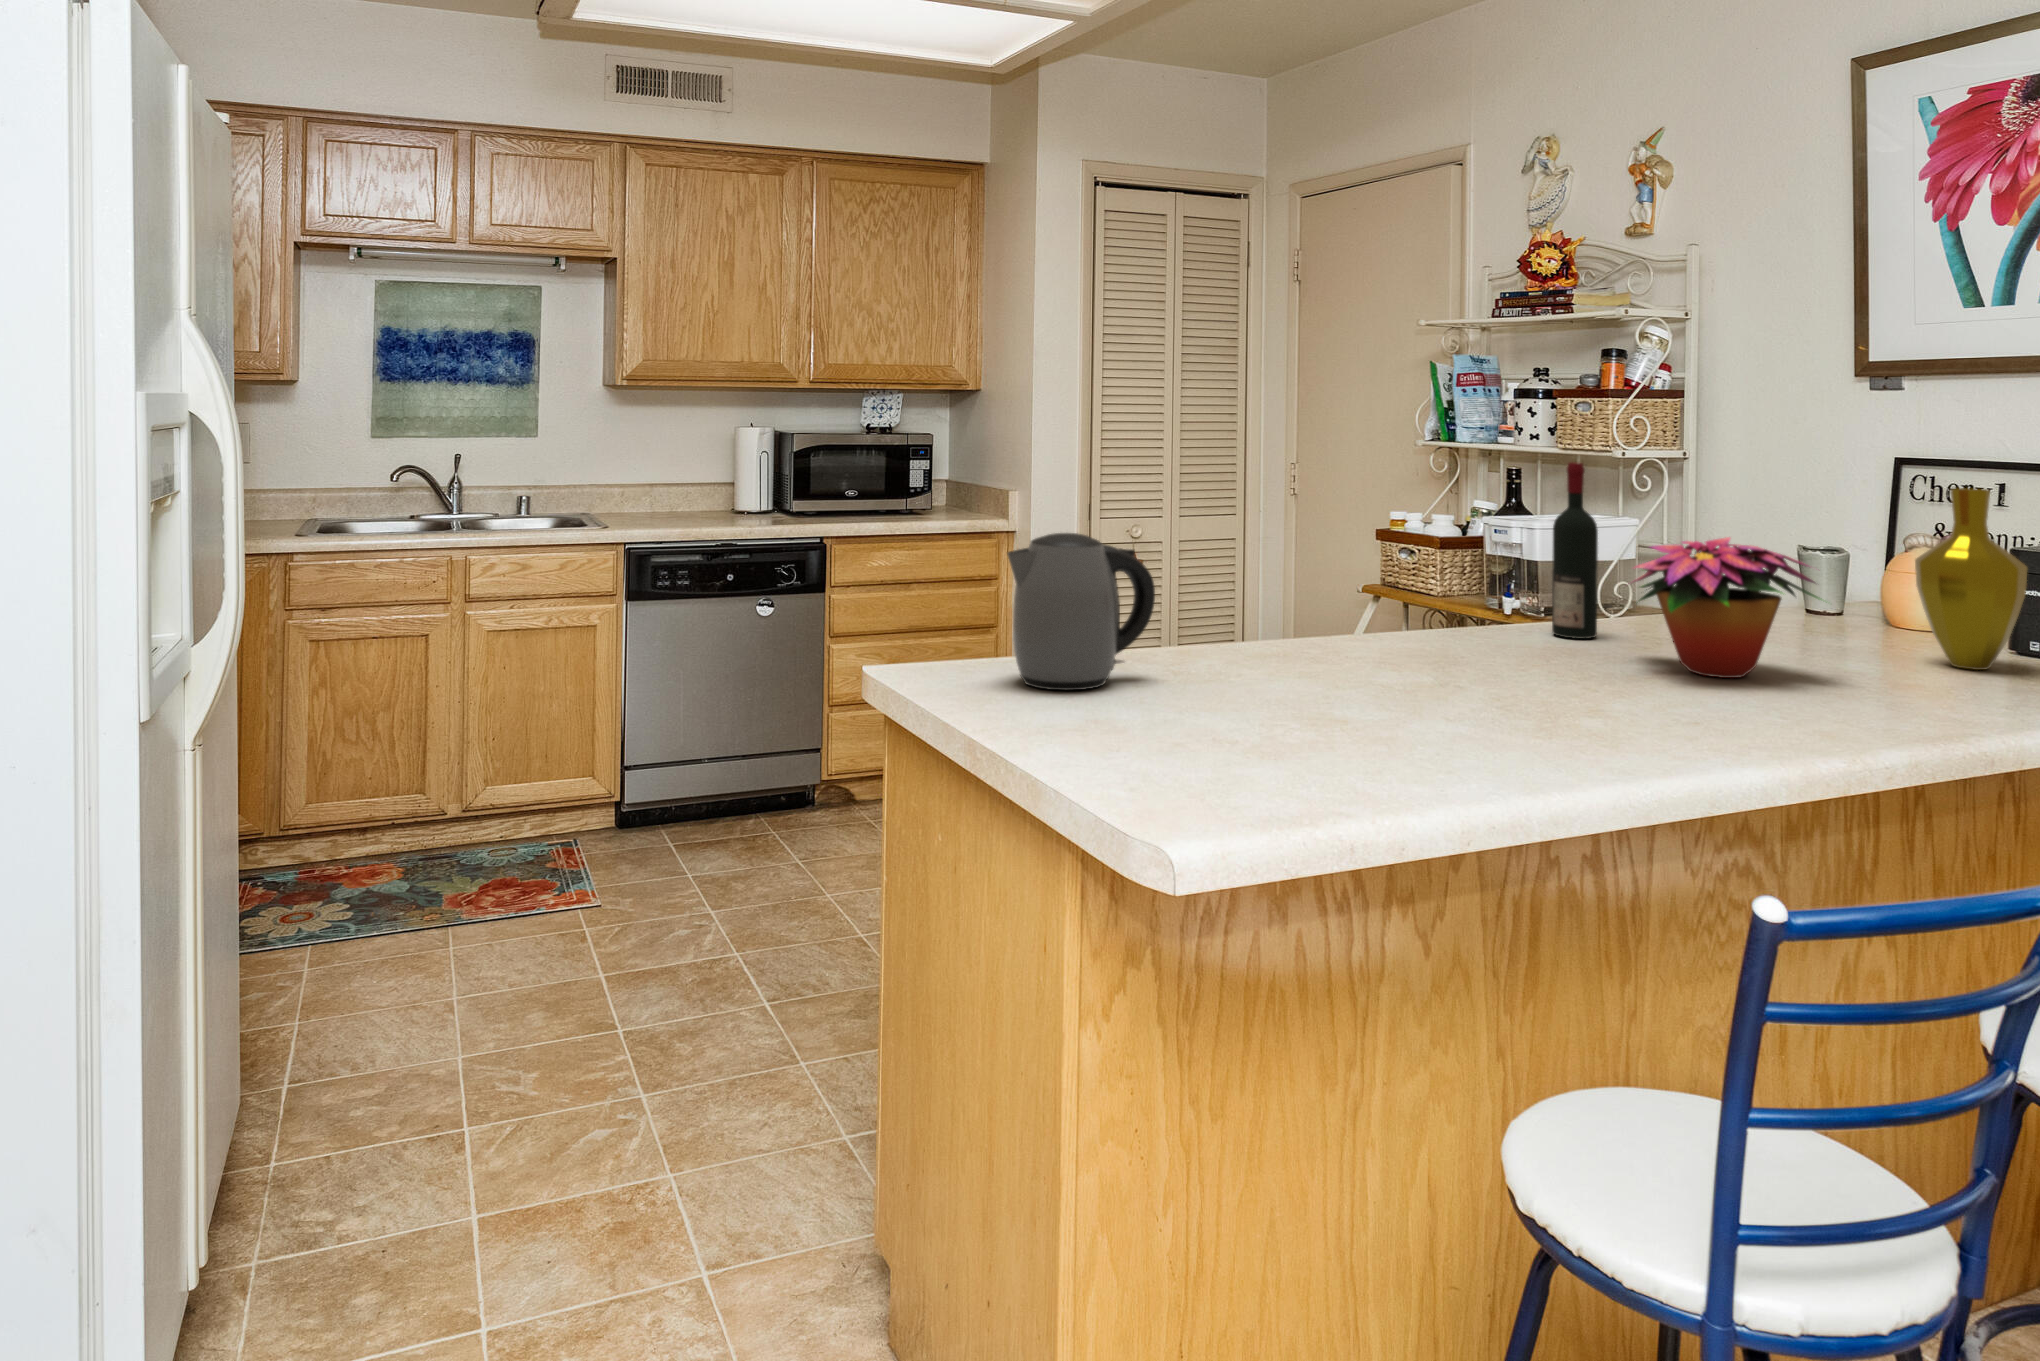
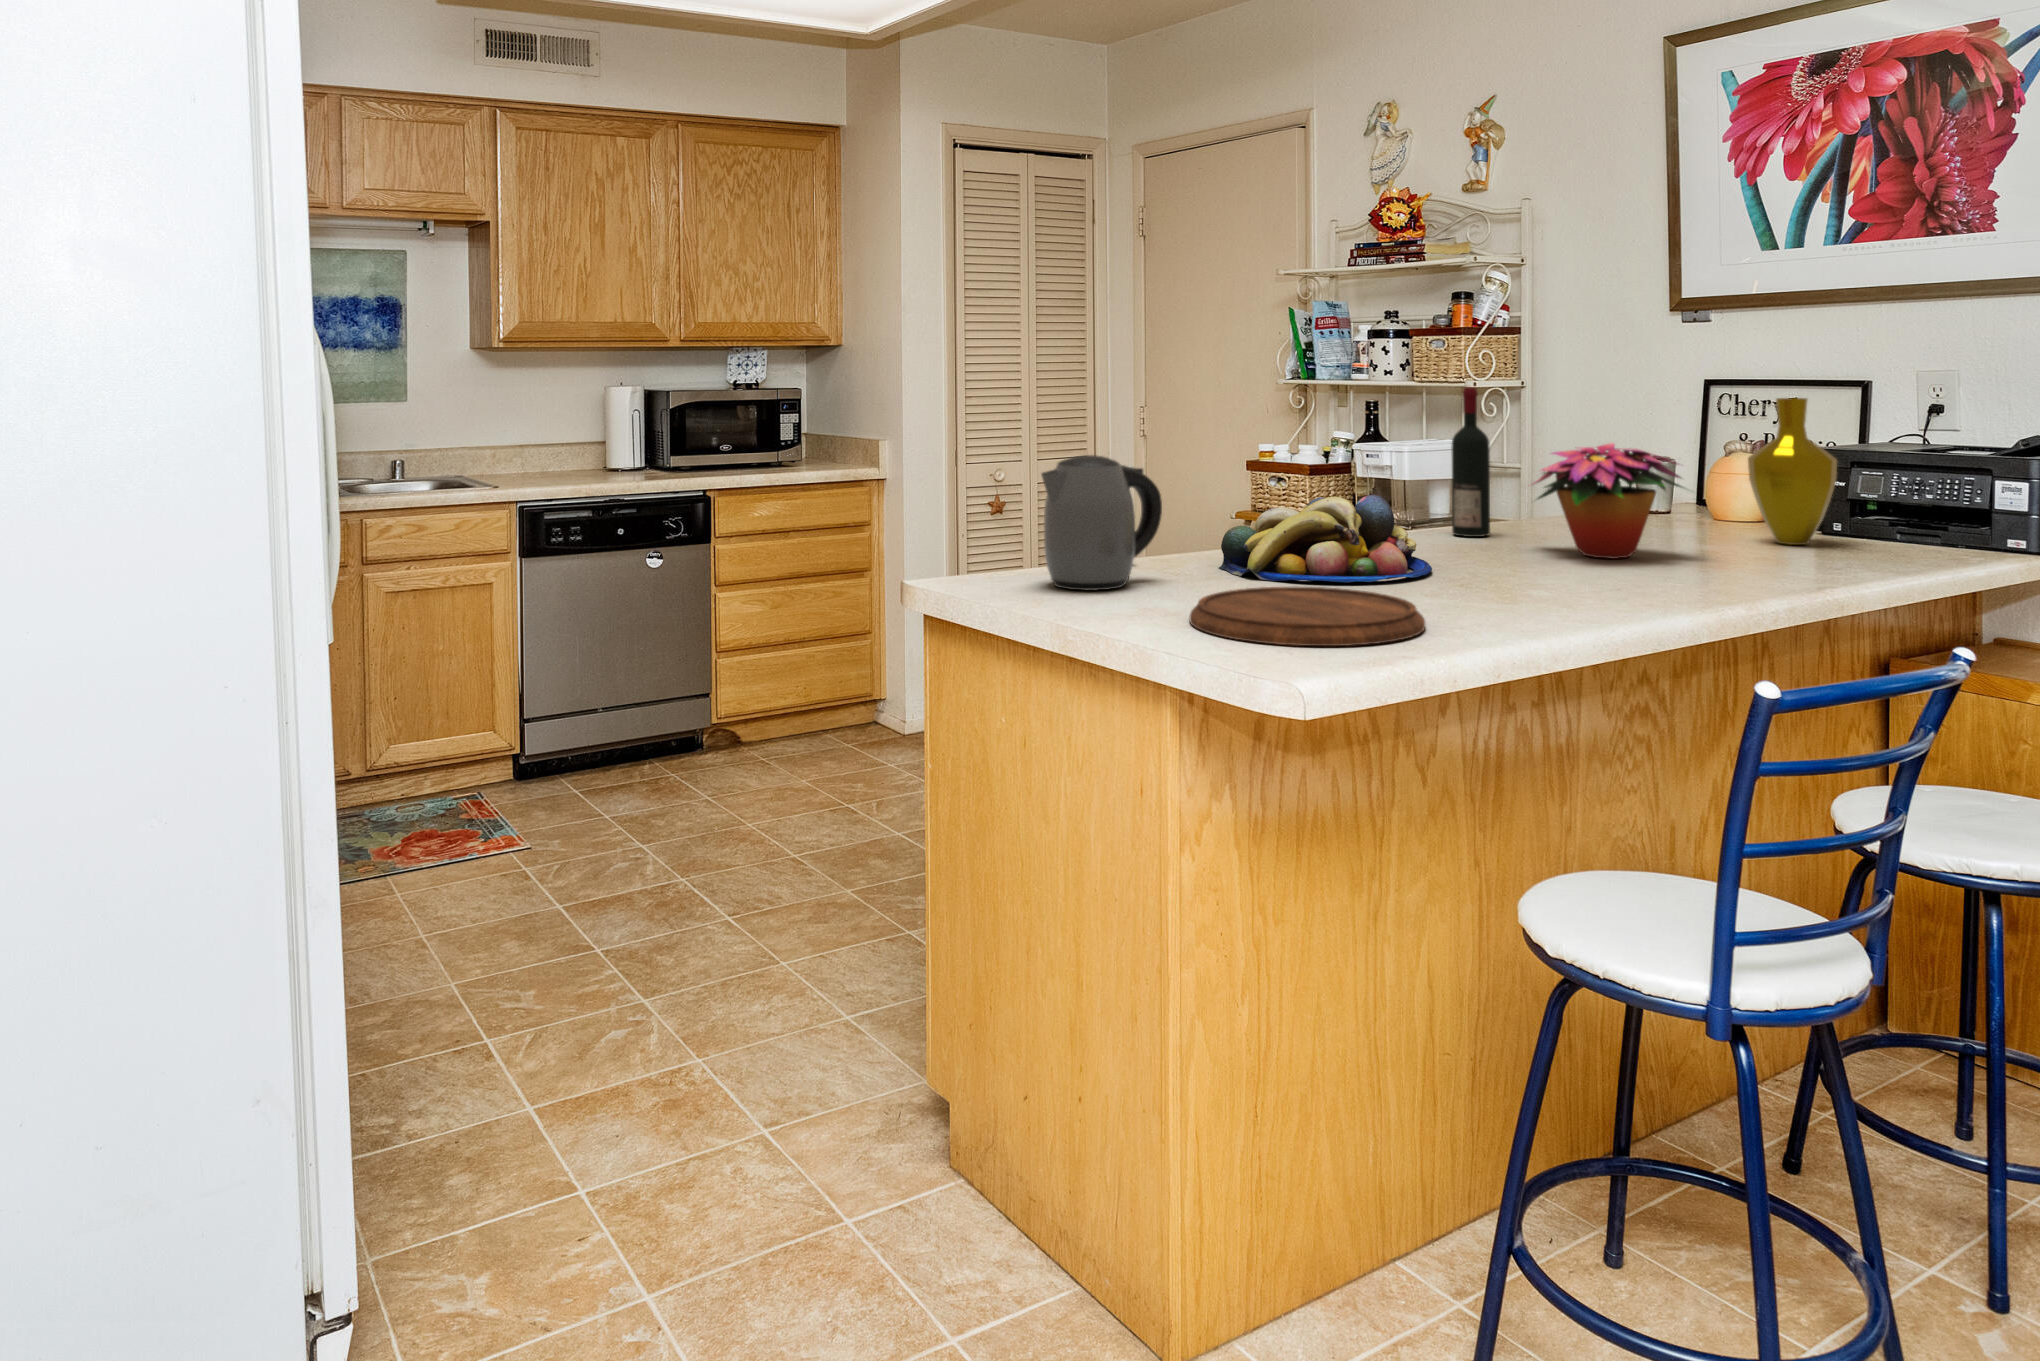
fruit bowl: none [1234,589,1484,696] -> present [1219,495,1432,582]
cutting board: none [1126,701,1406,789] -> present [1190,587,1425,646]

